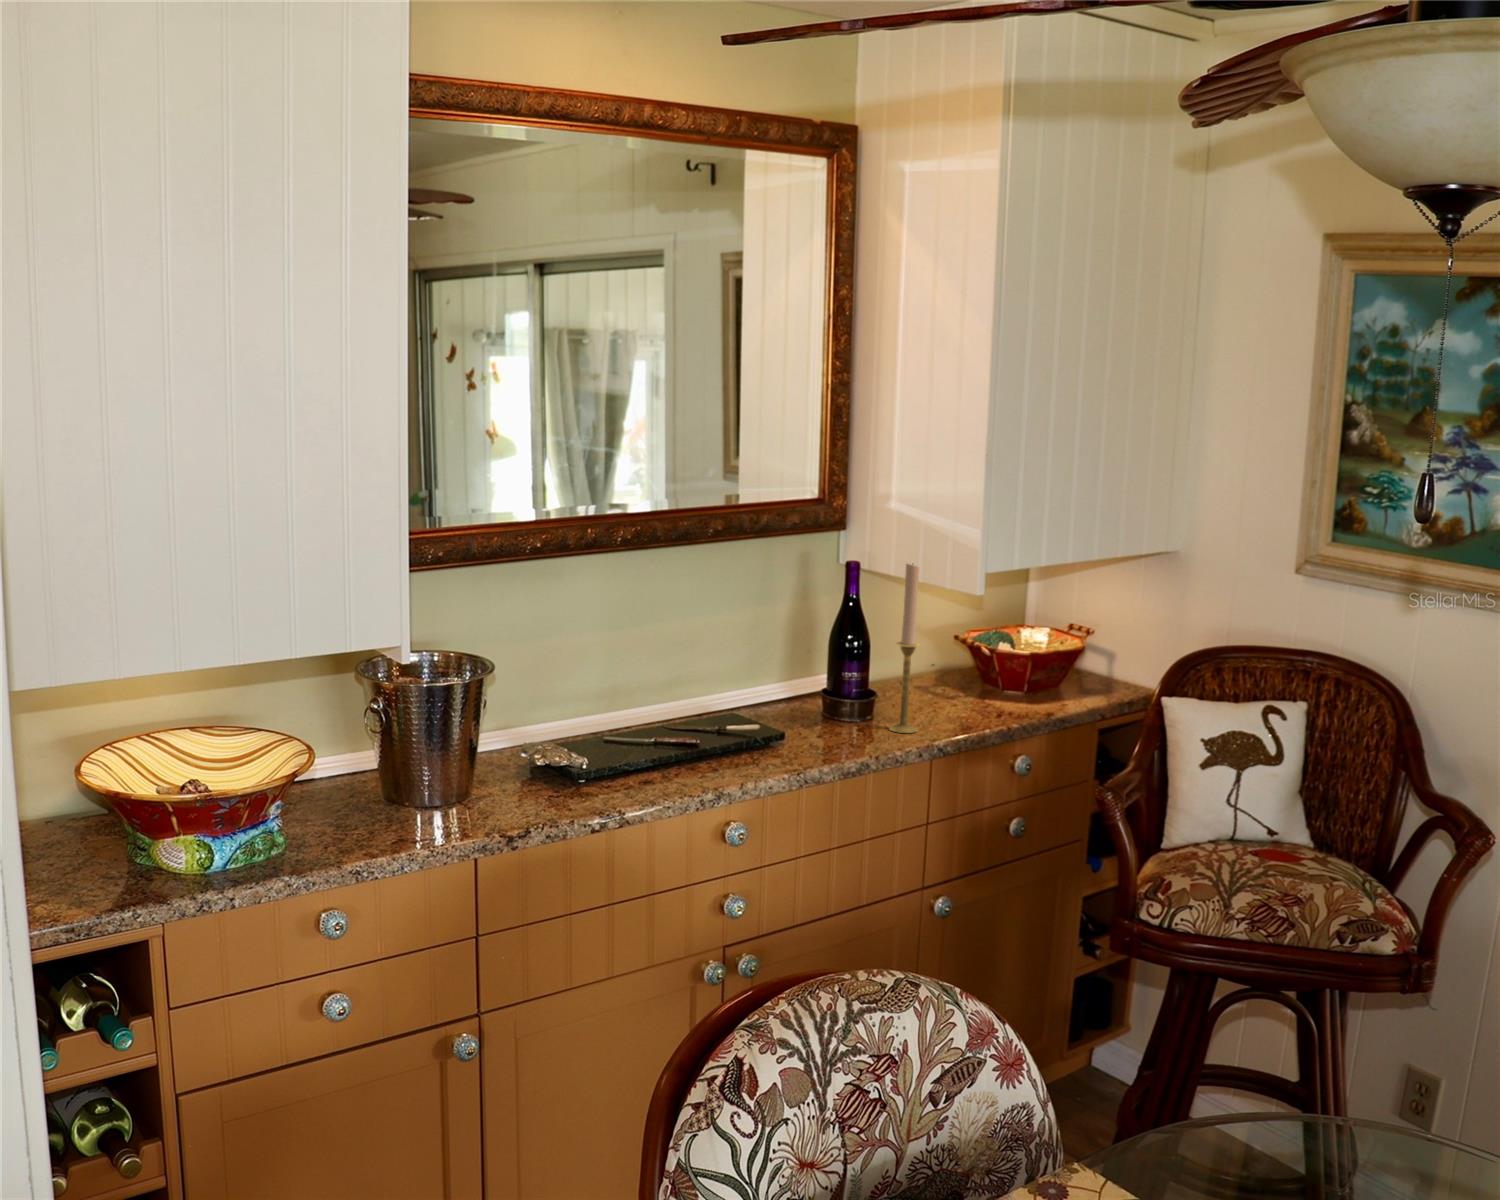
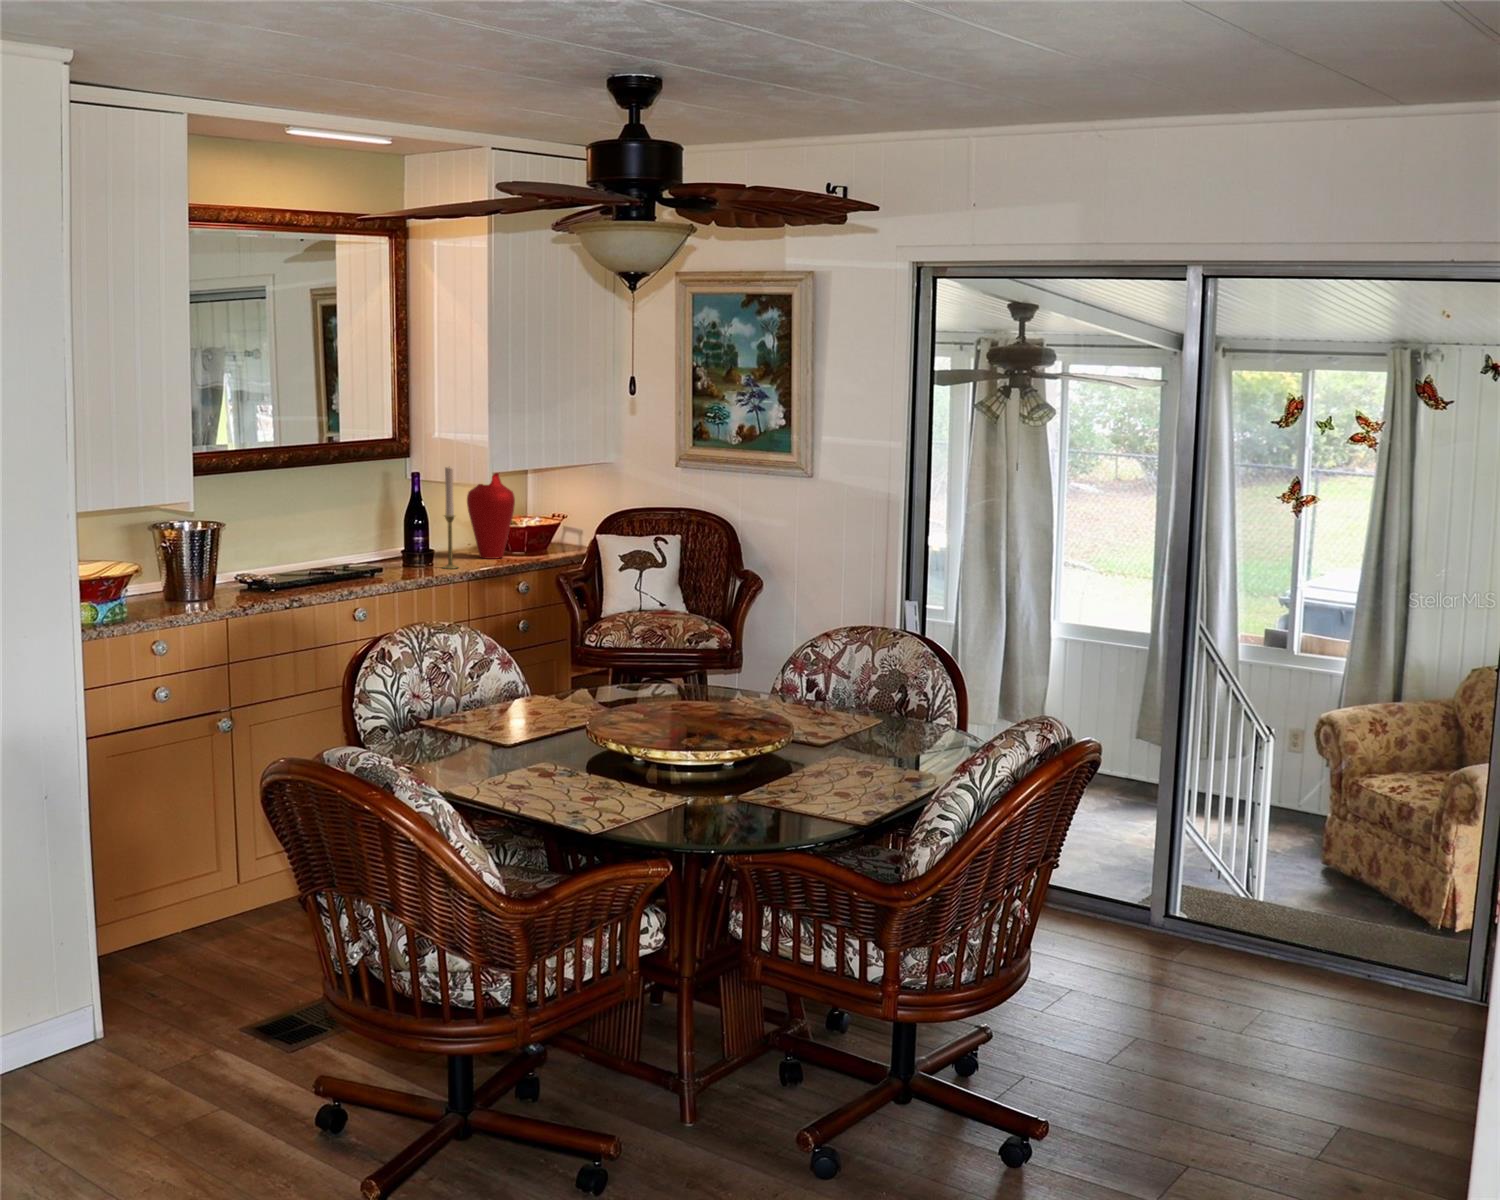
vase: none [937,532,1016,708] -> present [467,473,515,559]

